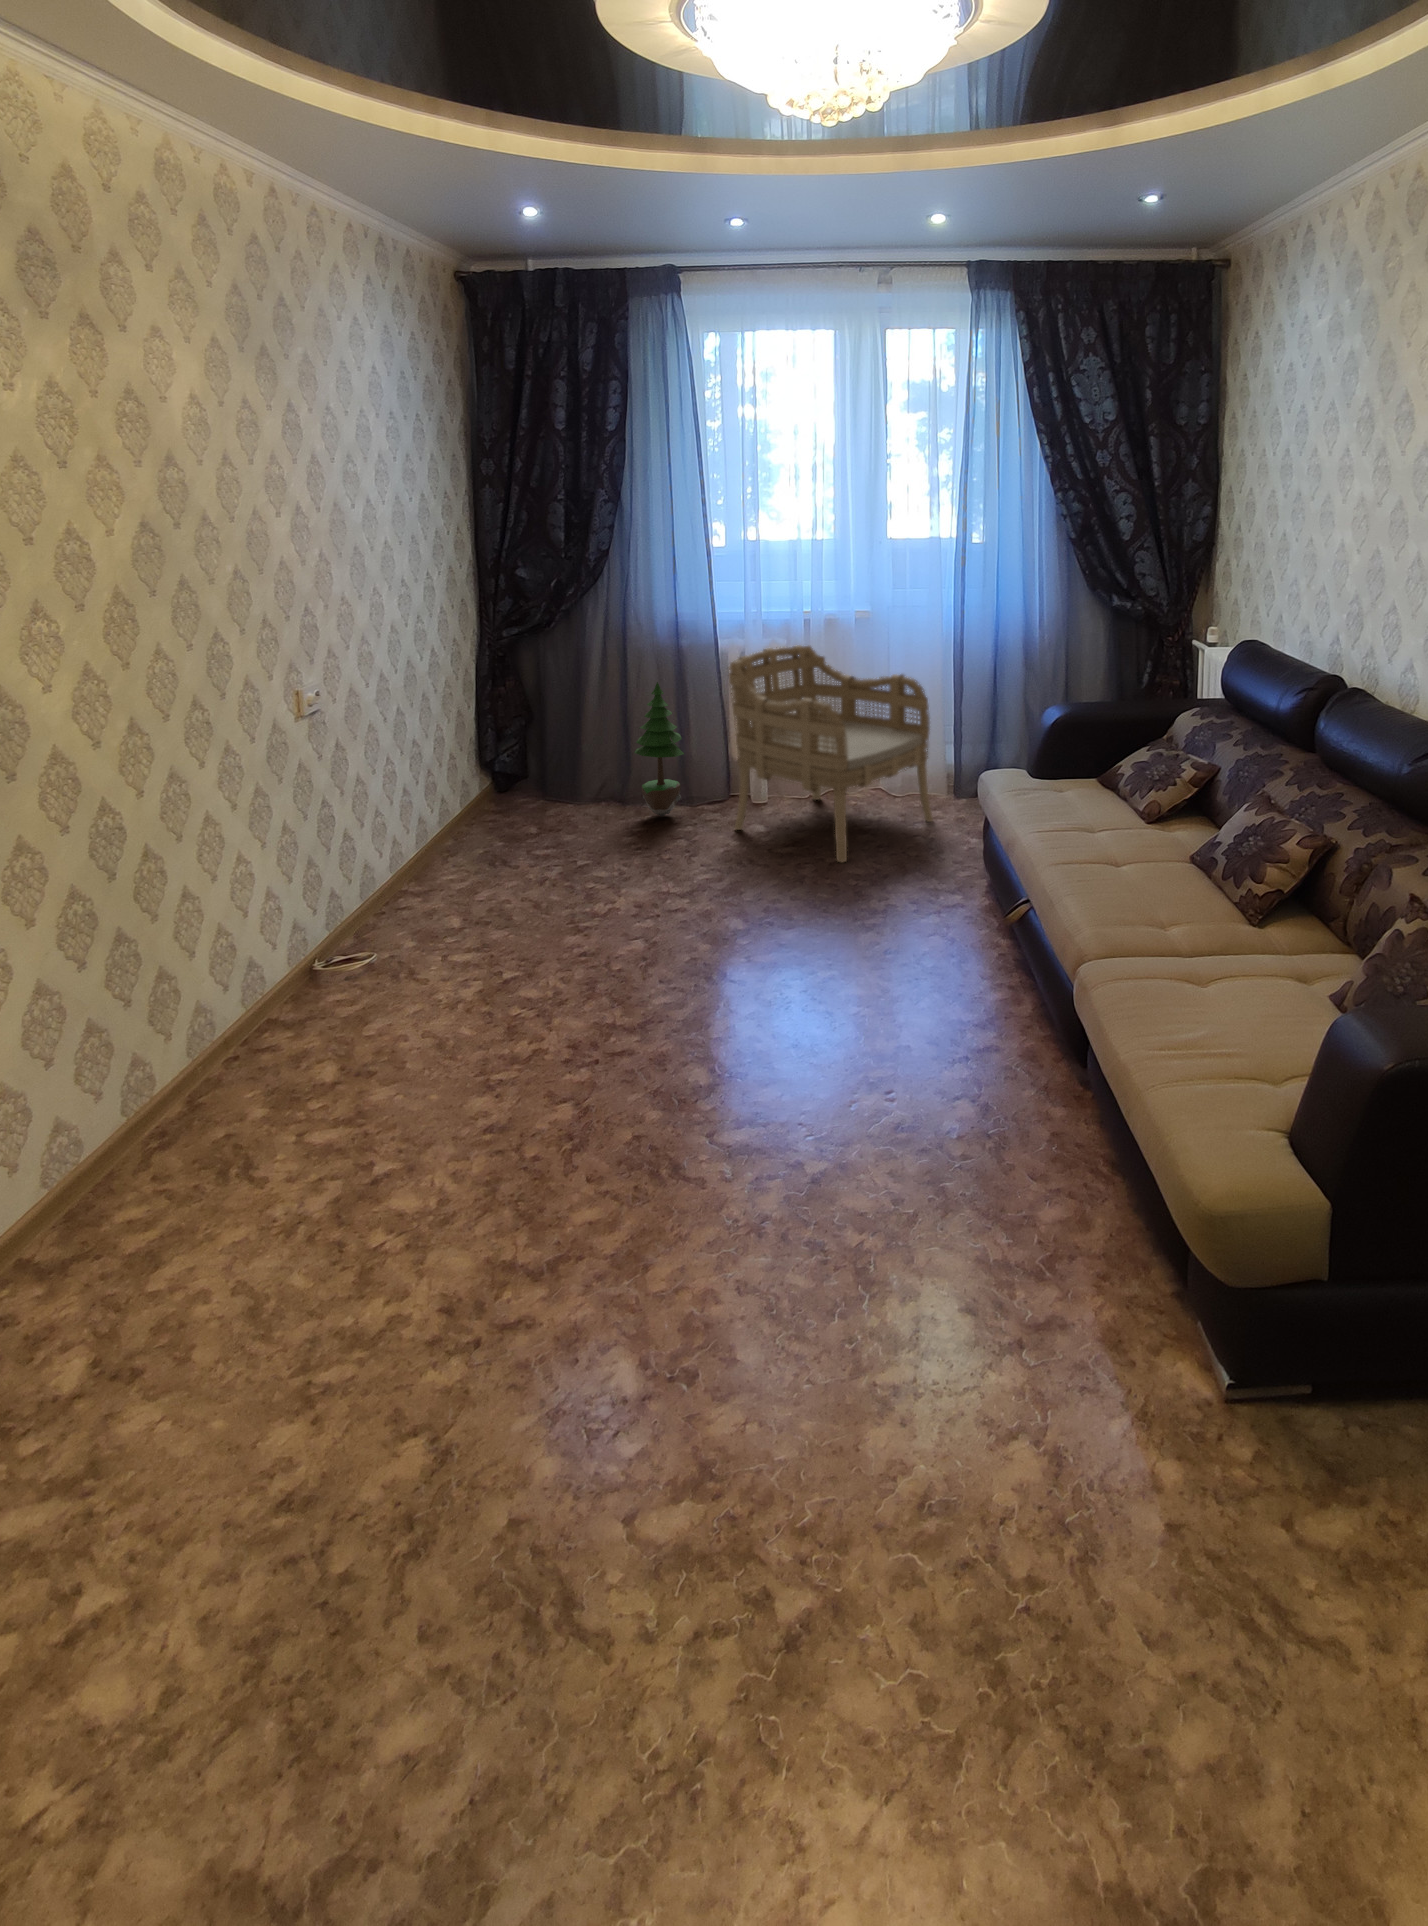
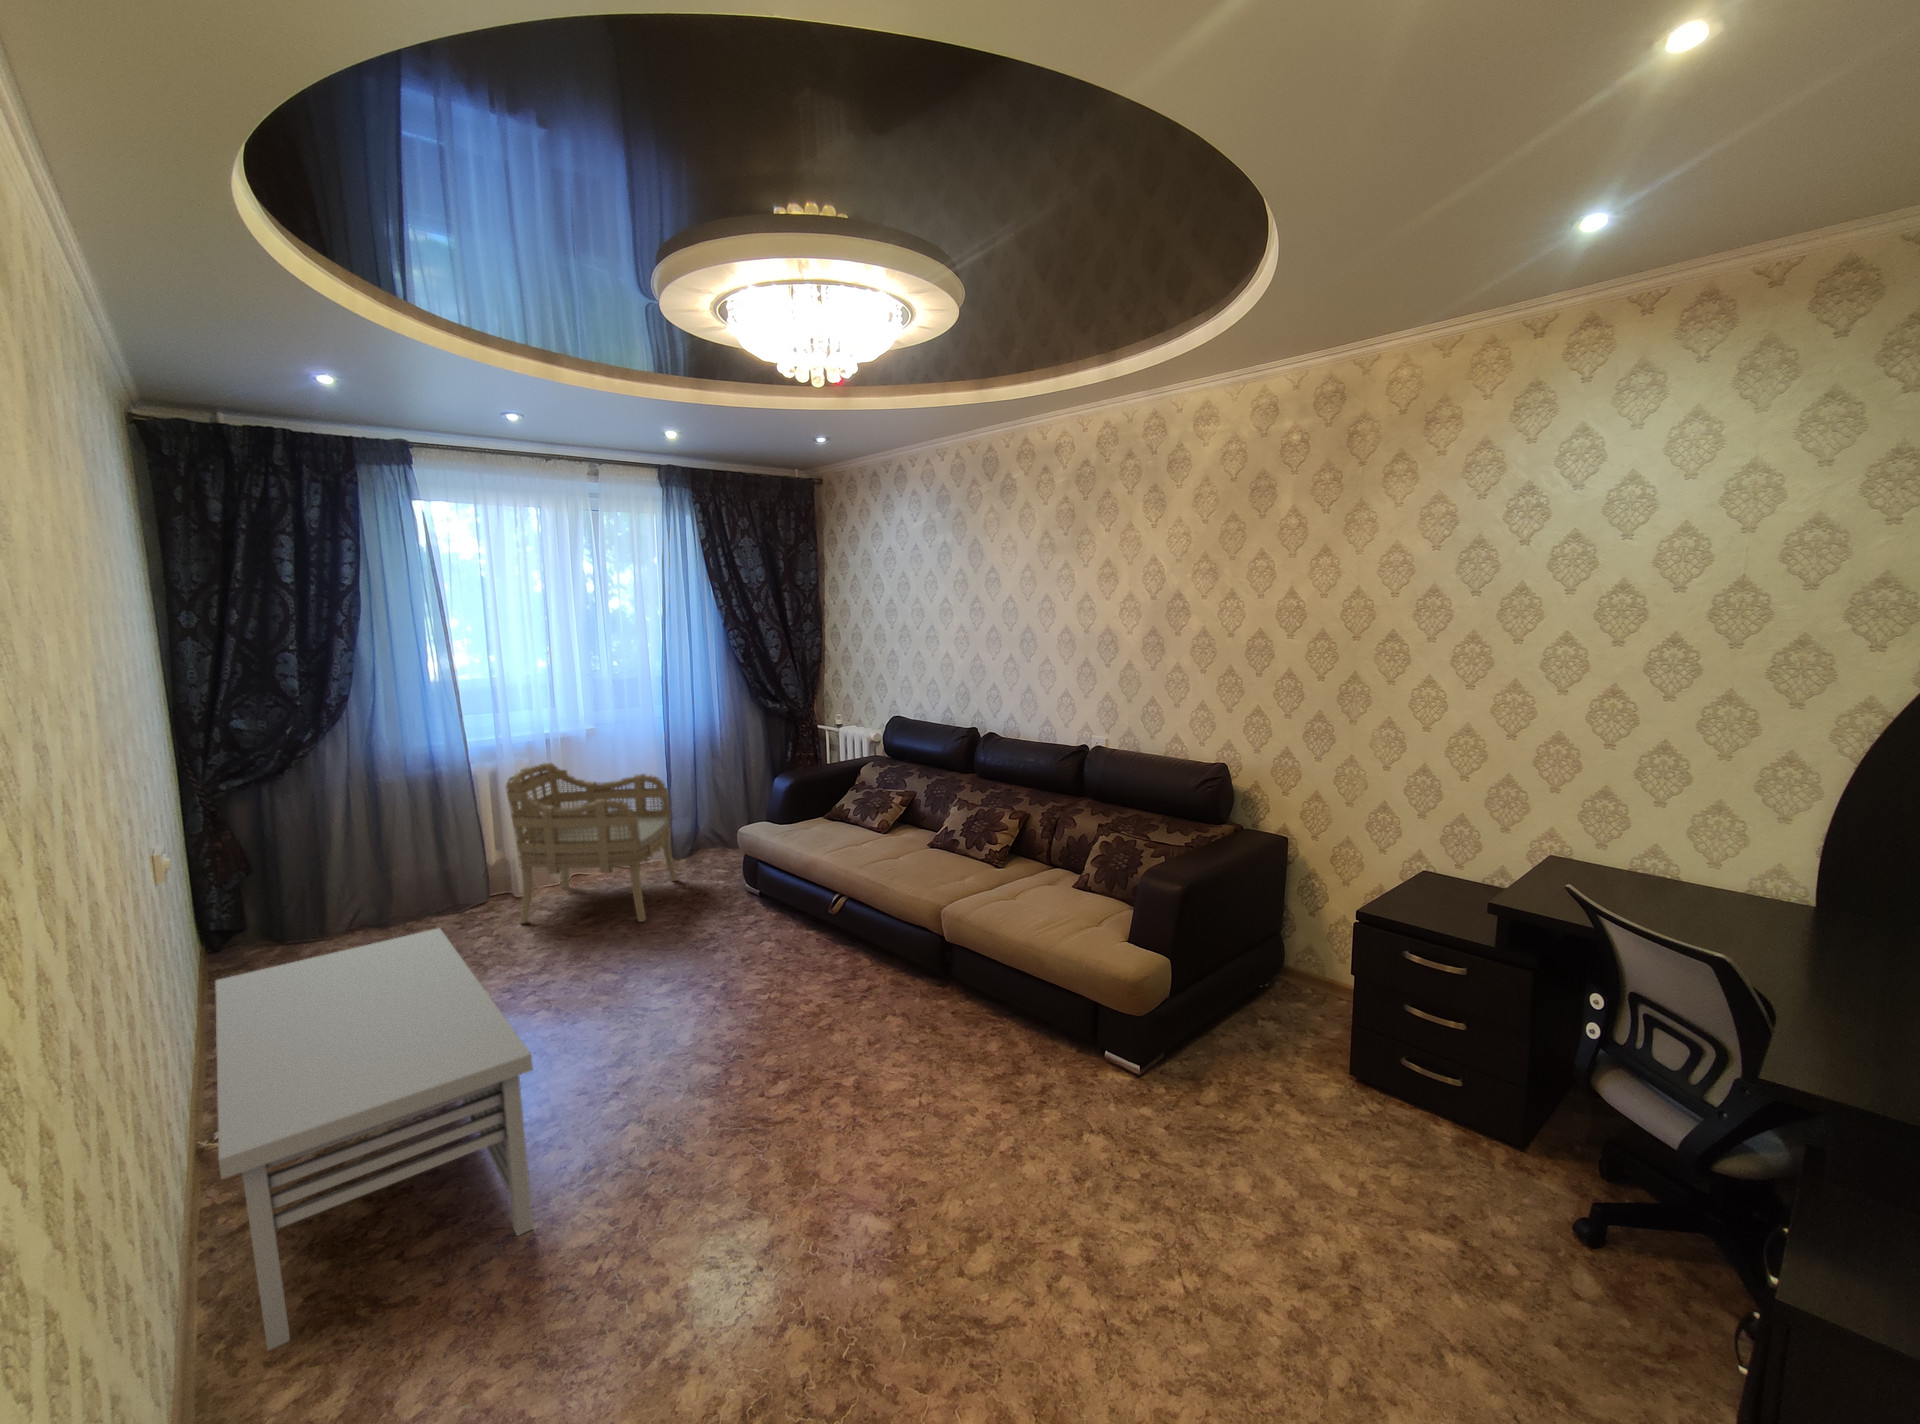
potted tree: present [634,682,684,816] -> none [401,811,454,932]
storage bench: none [110,810,525,1164] -> present [215,928,533,1350]

